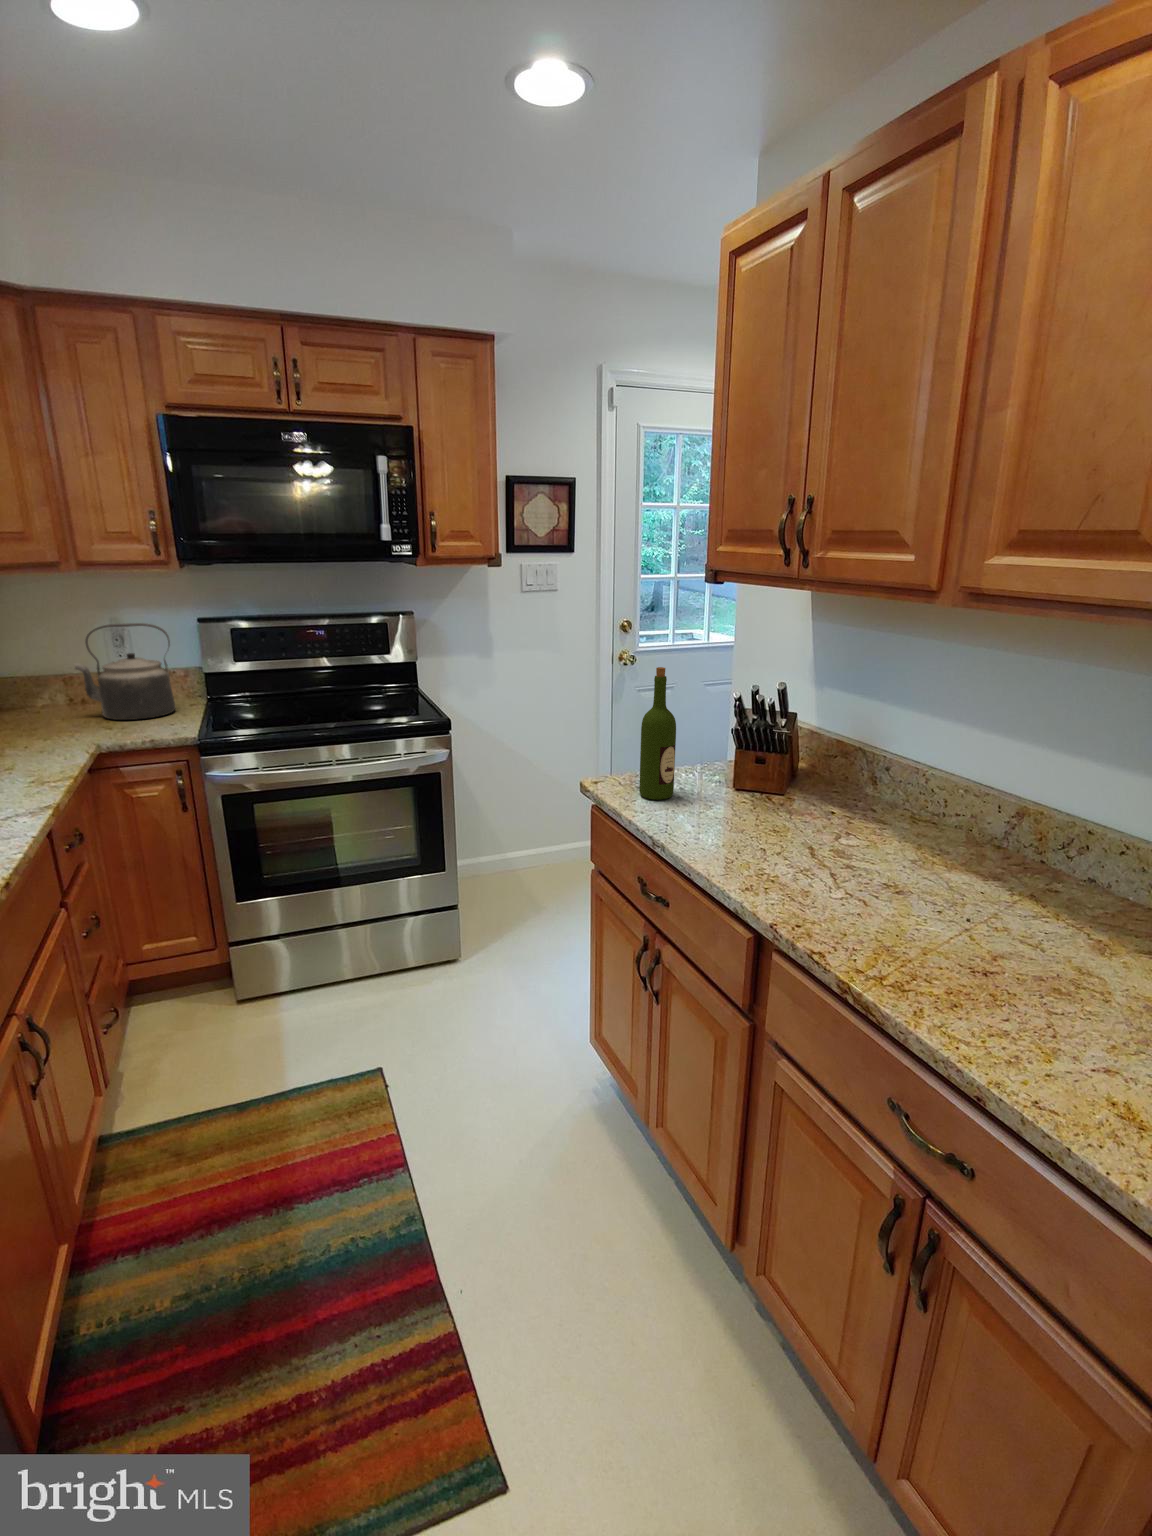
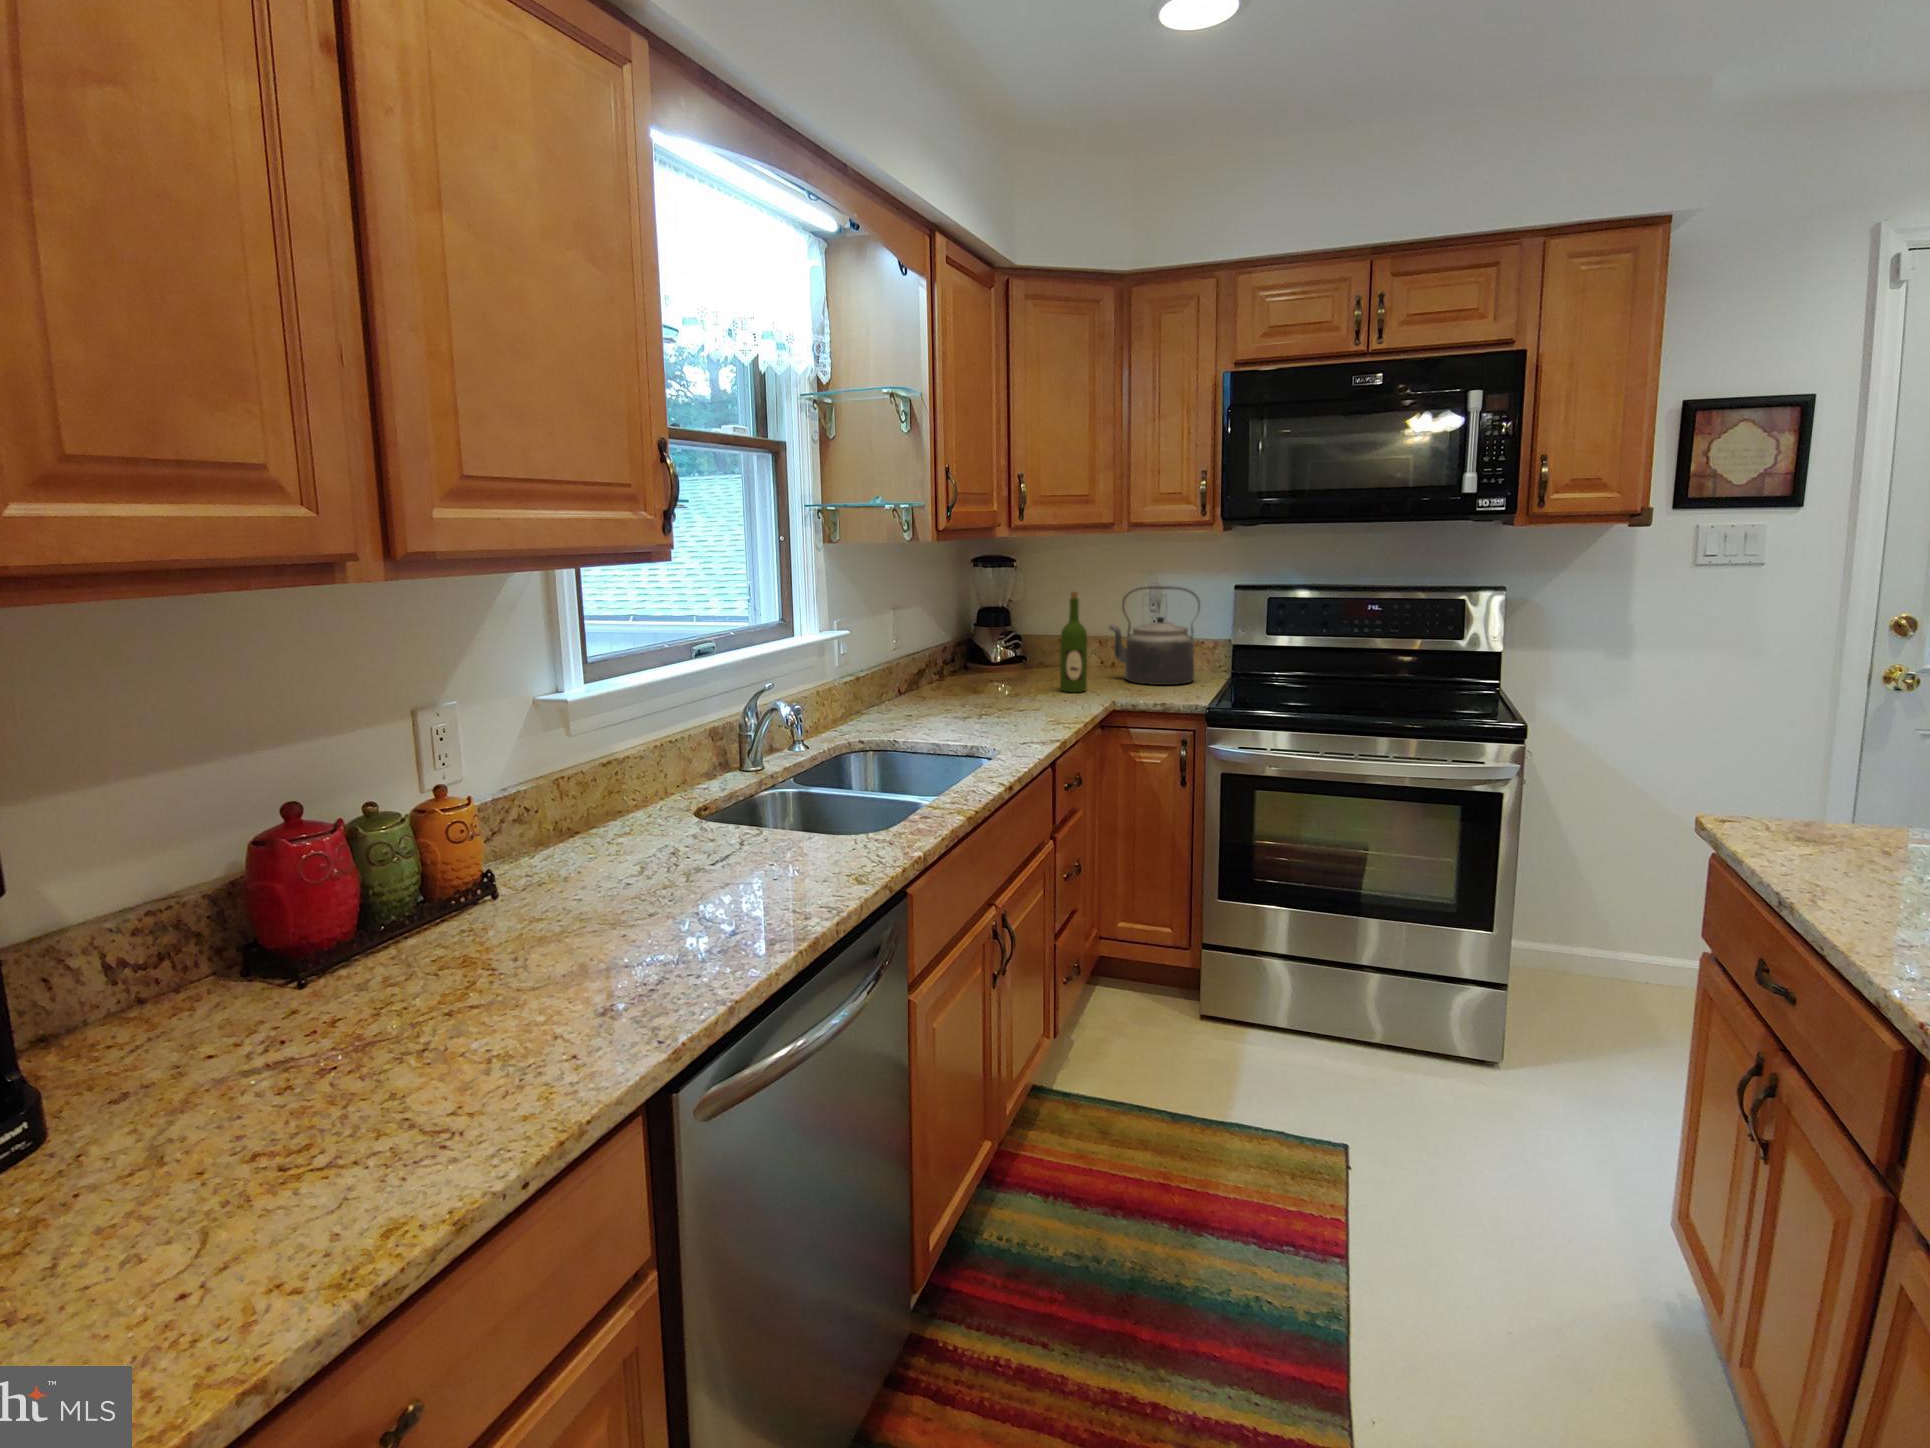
wine bottle: present [639,667,676,800] -> present [1060,592,1087,692]

